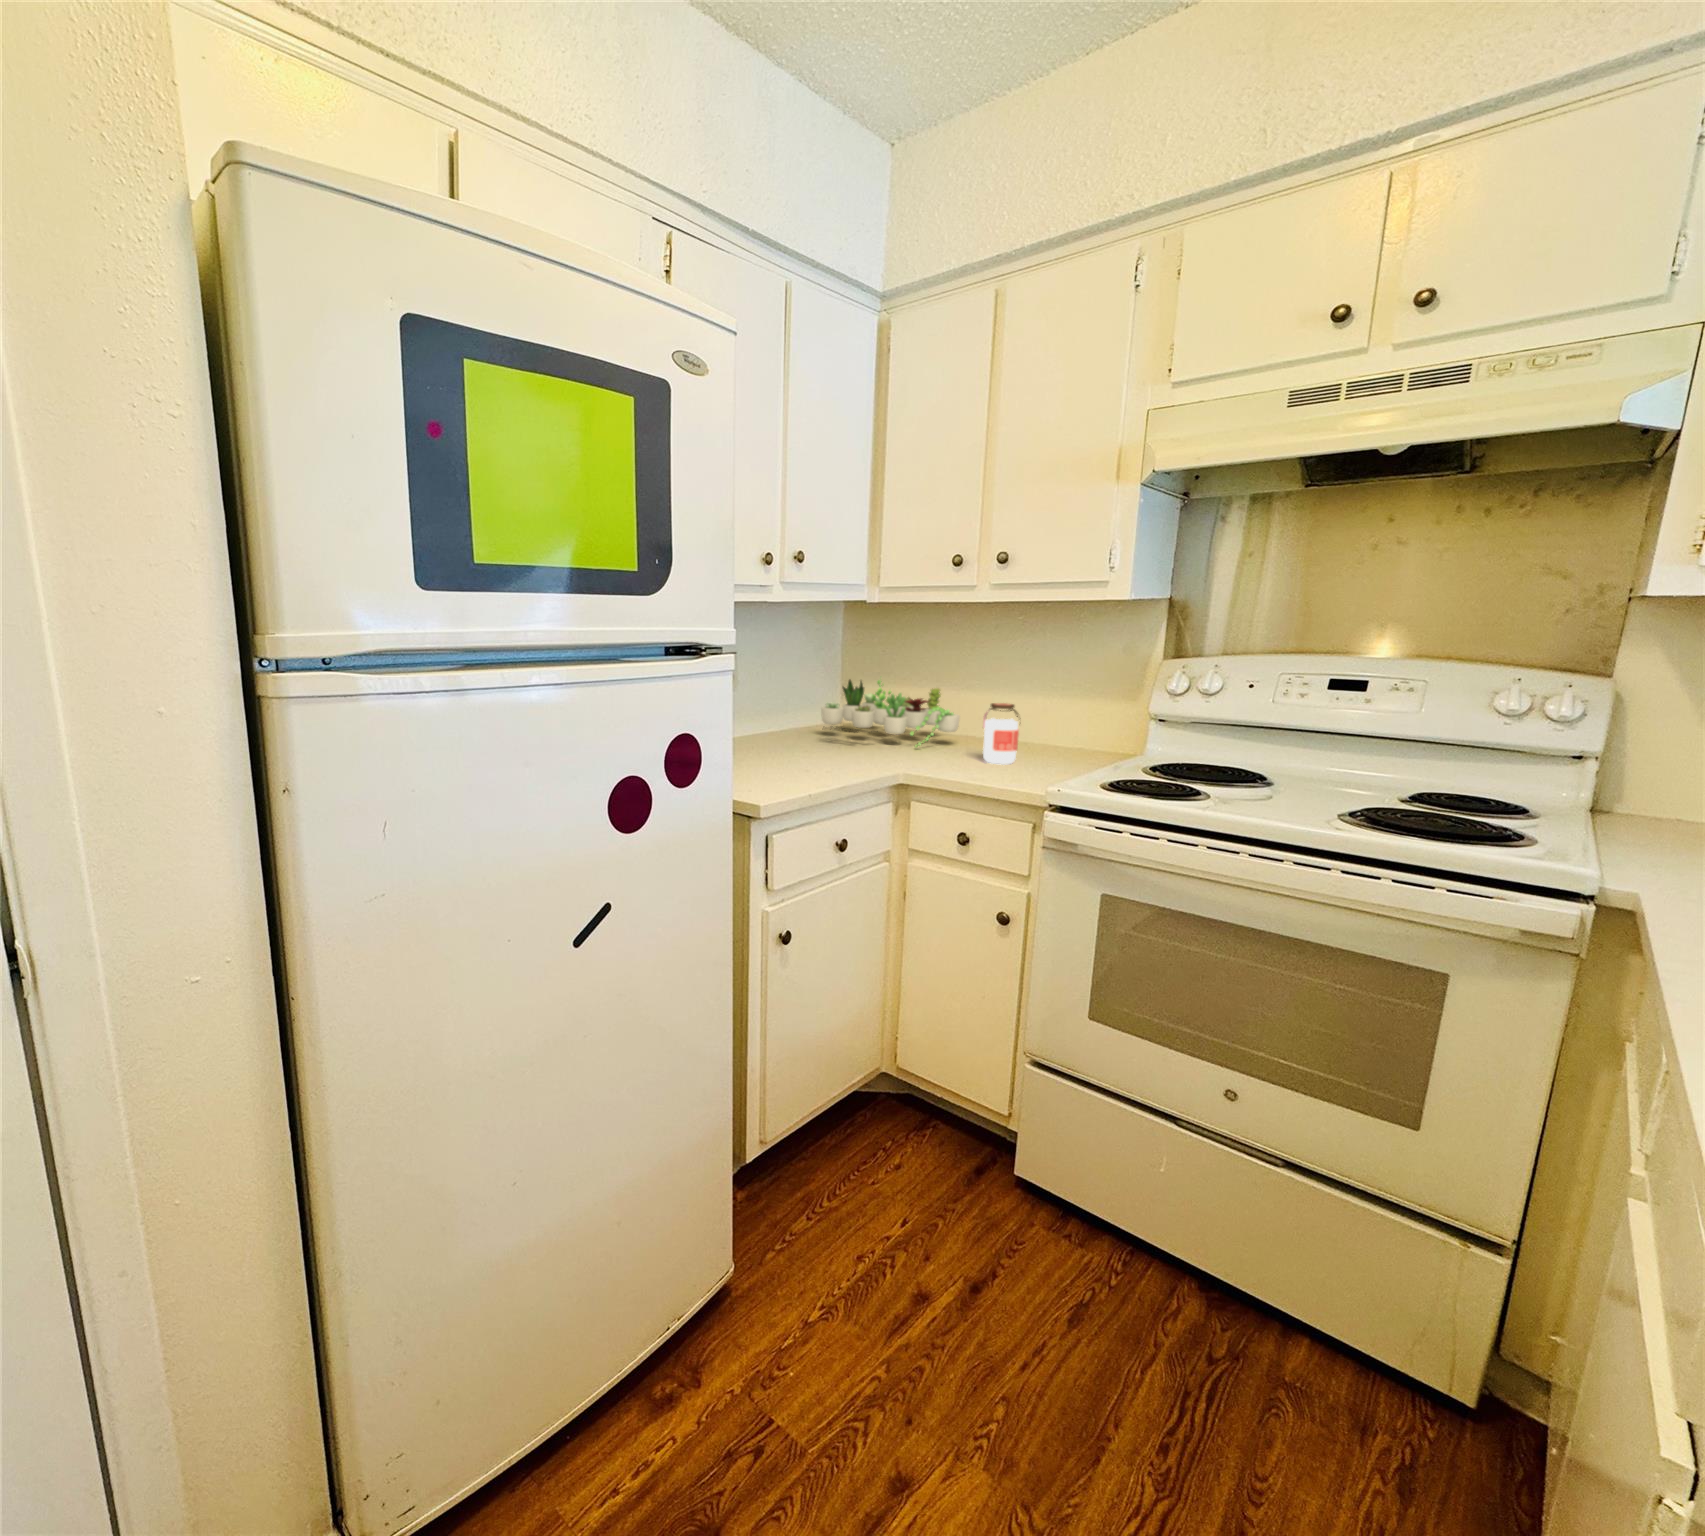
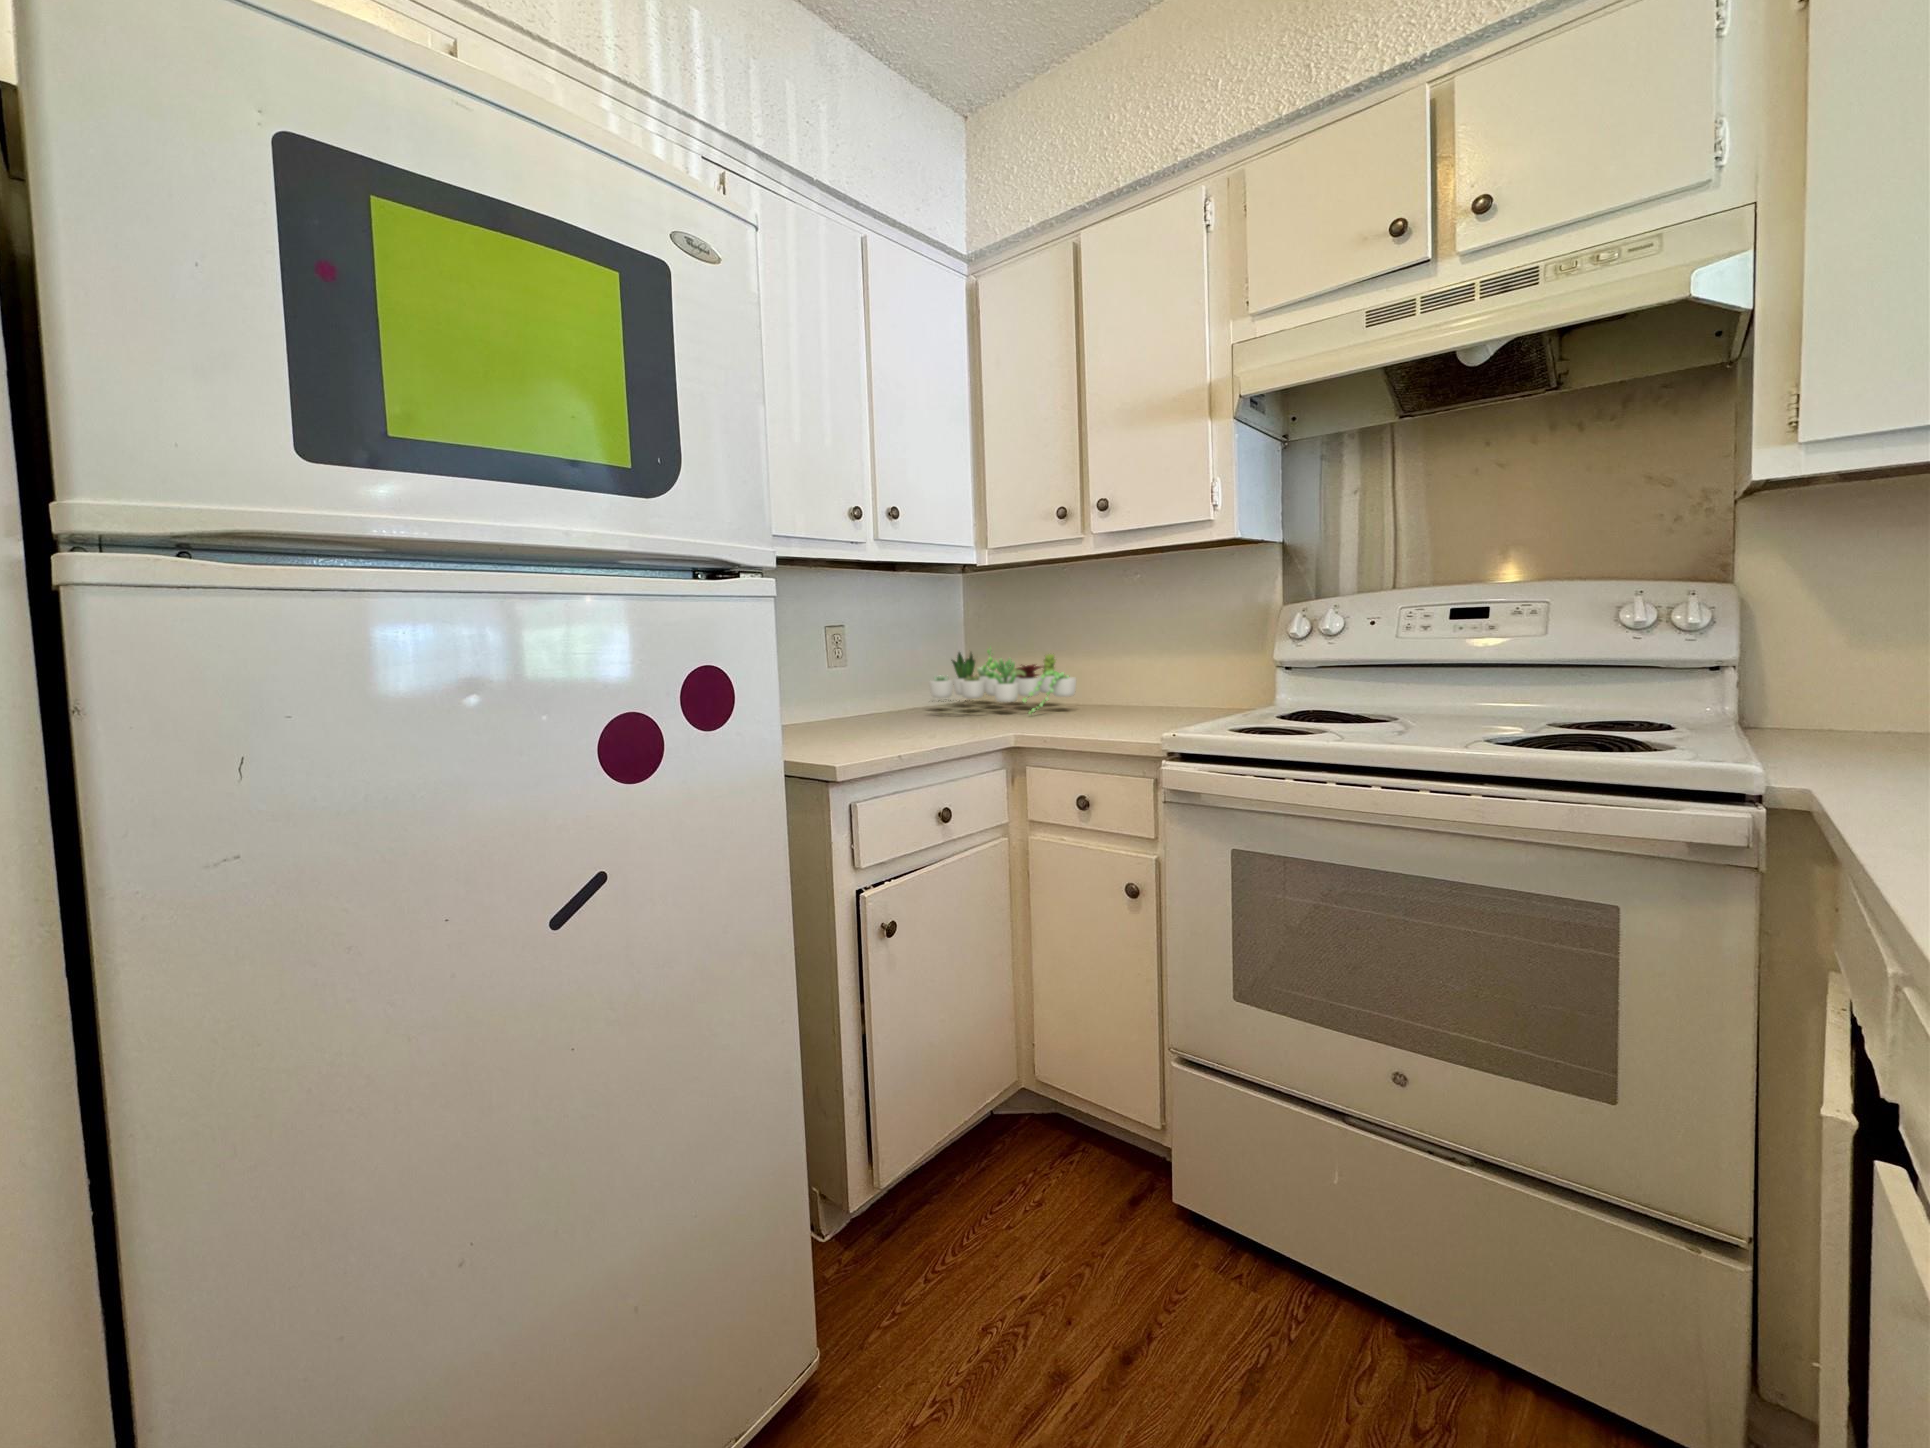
jar: present [983,703,1019,765] -> none [1099,656,1141,724]

